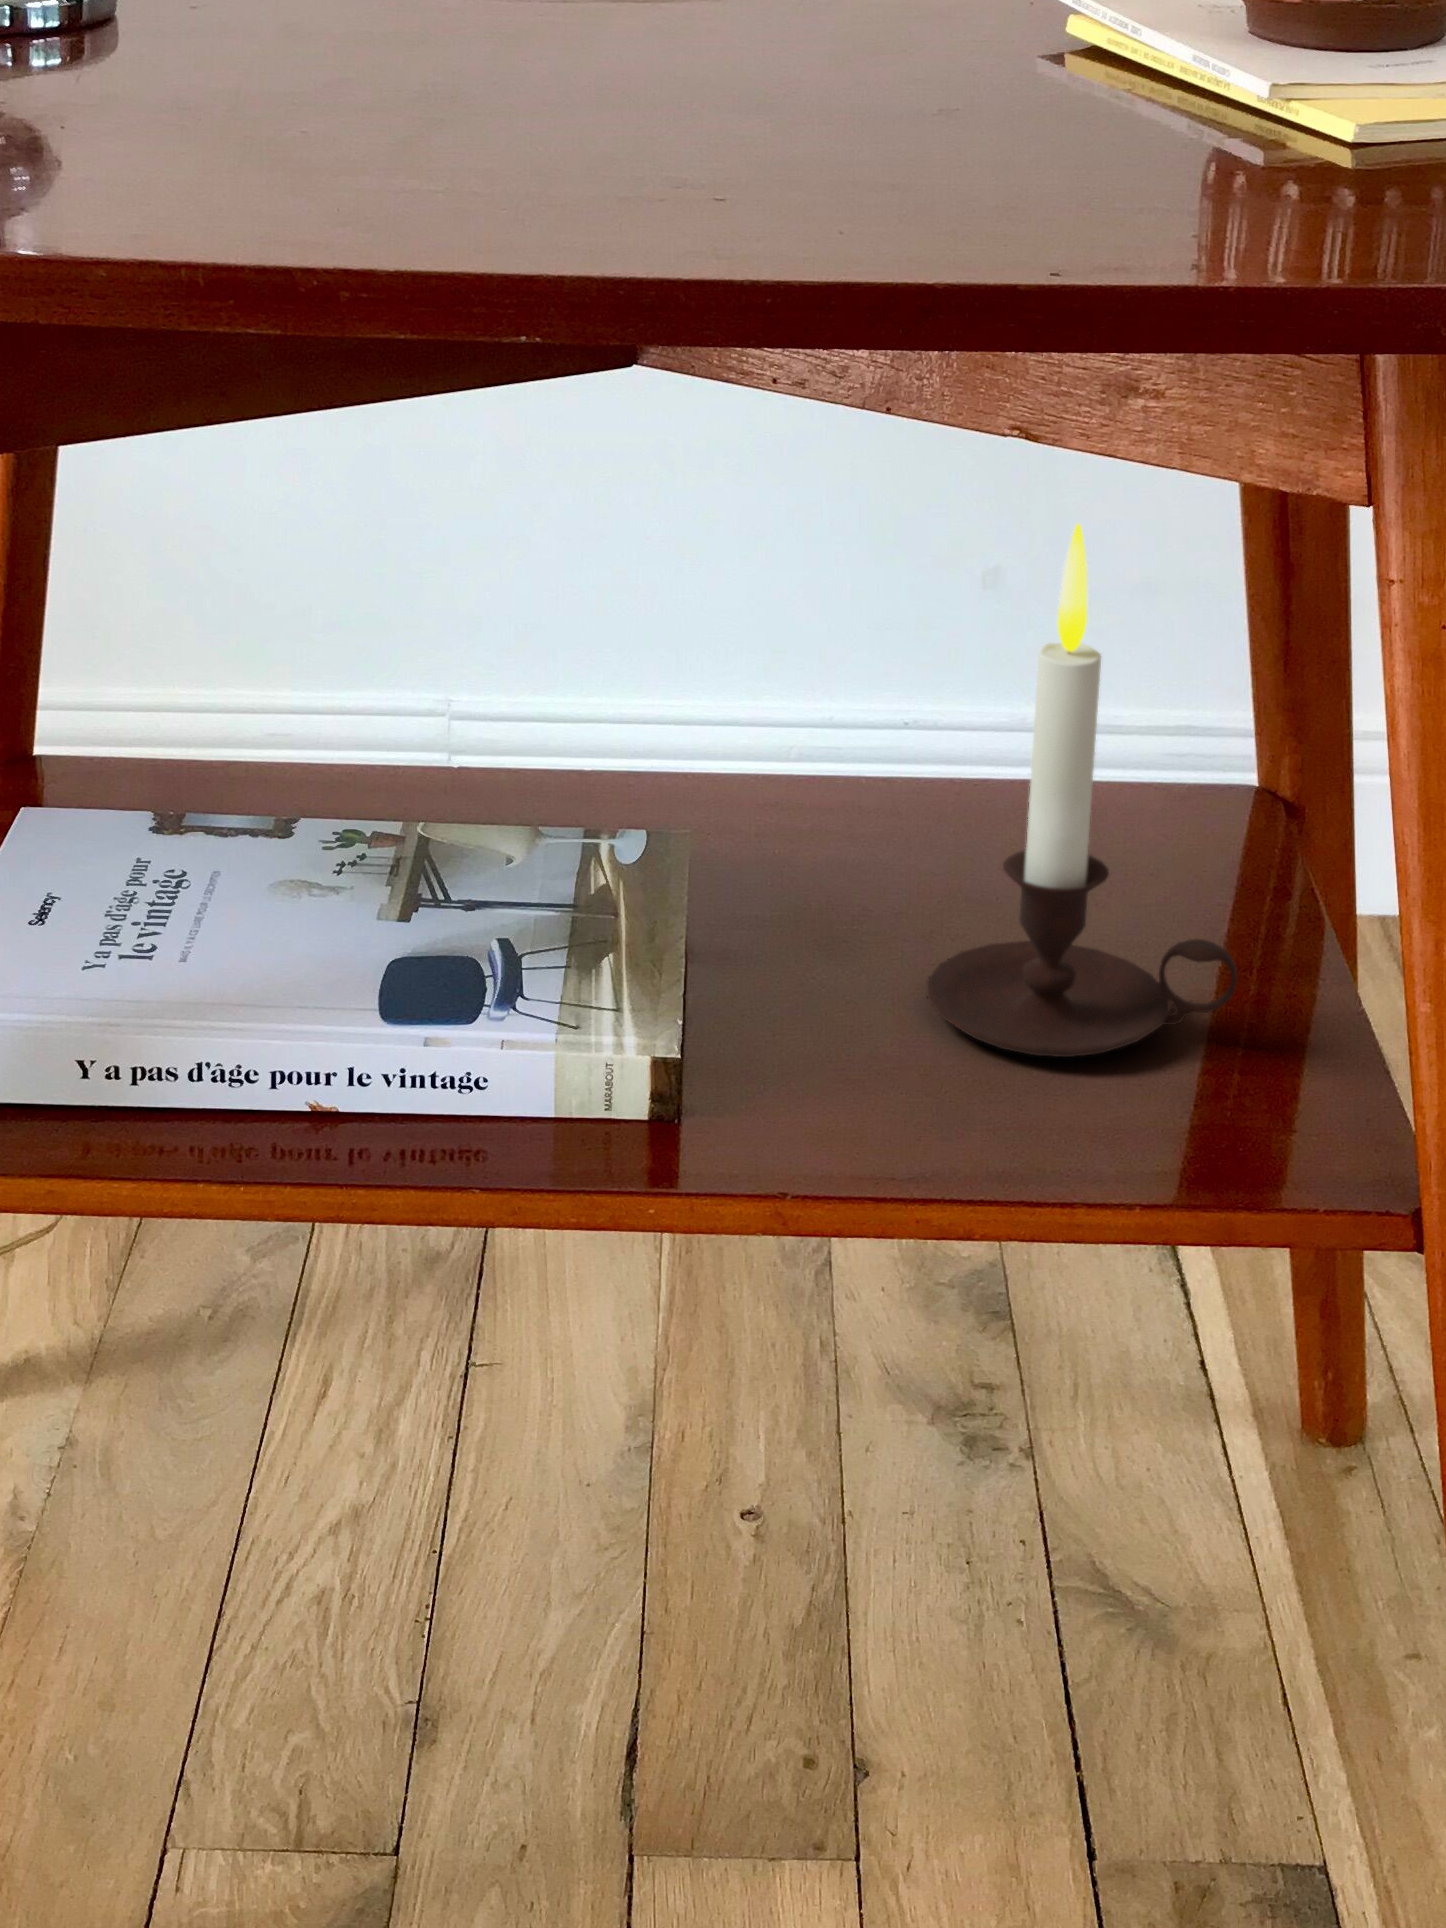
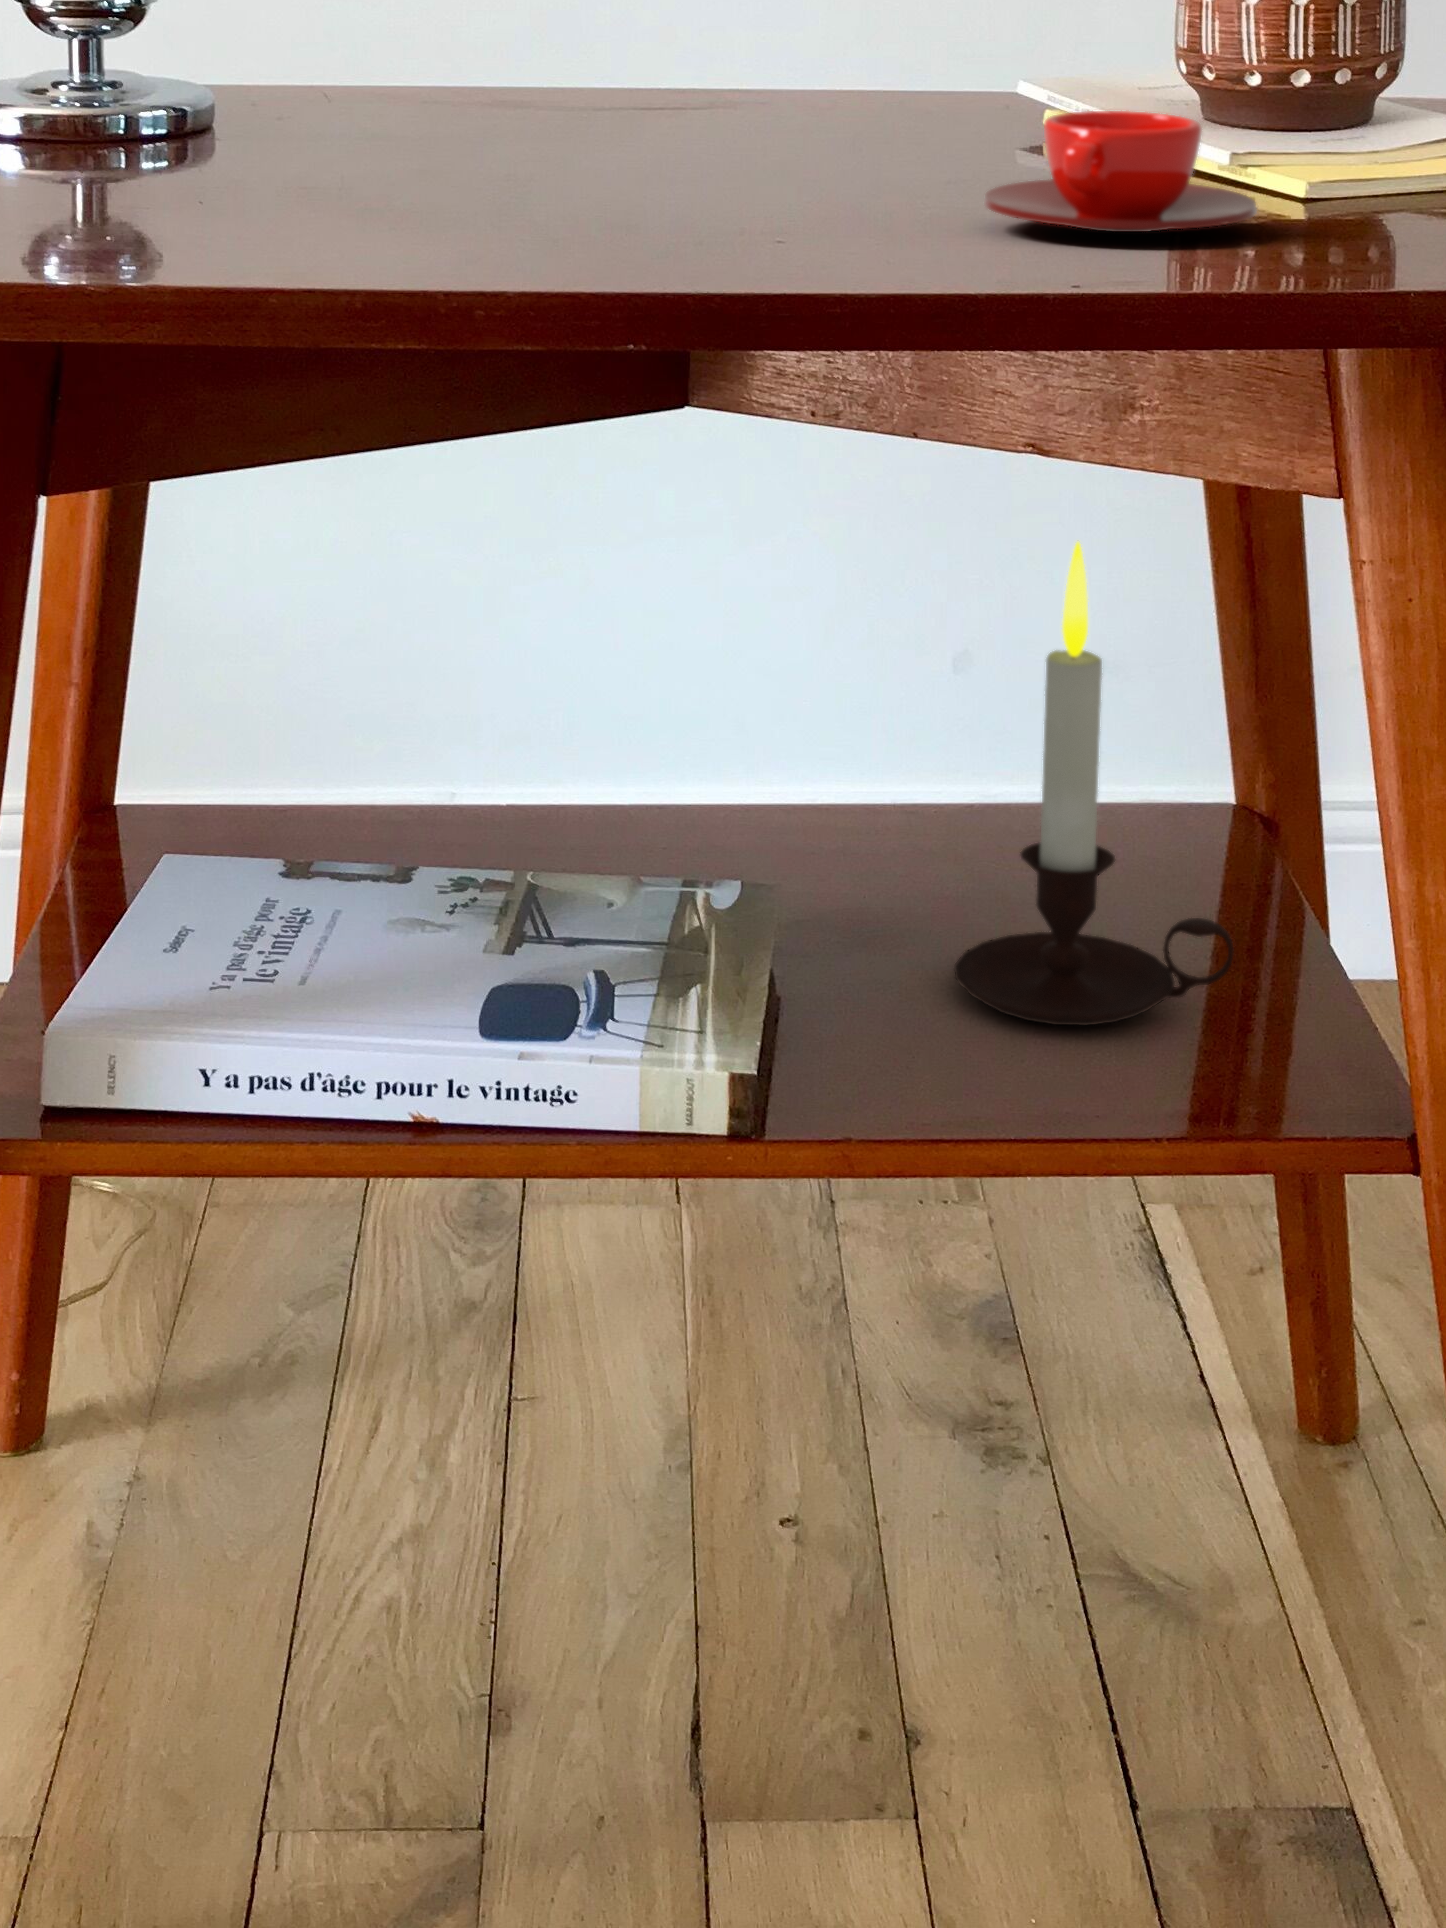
teacup: none [967,41,1290,193] -> present [984,111,1257,232]

